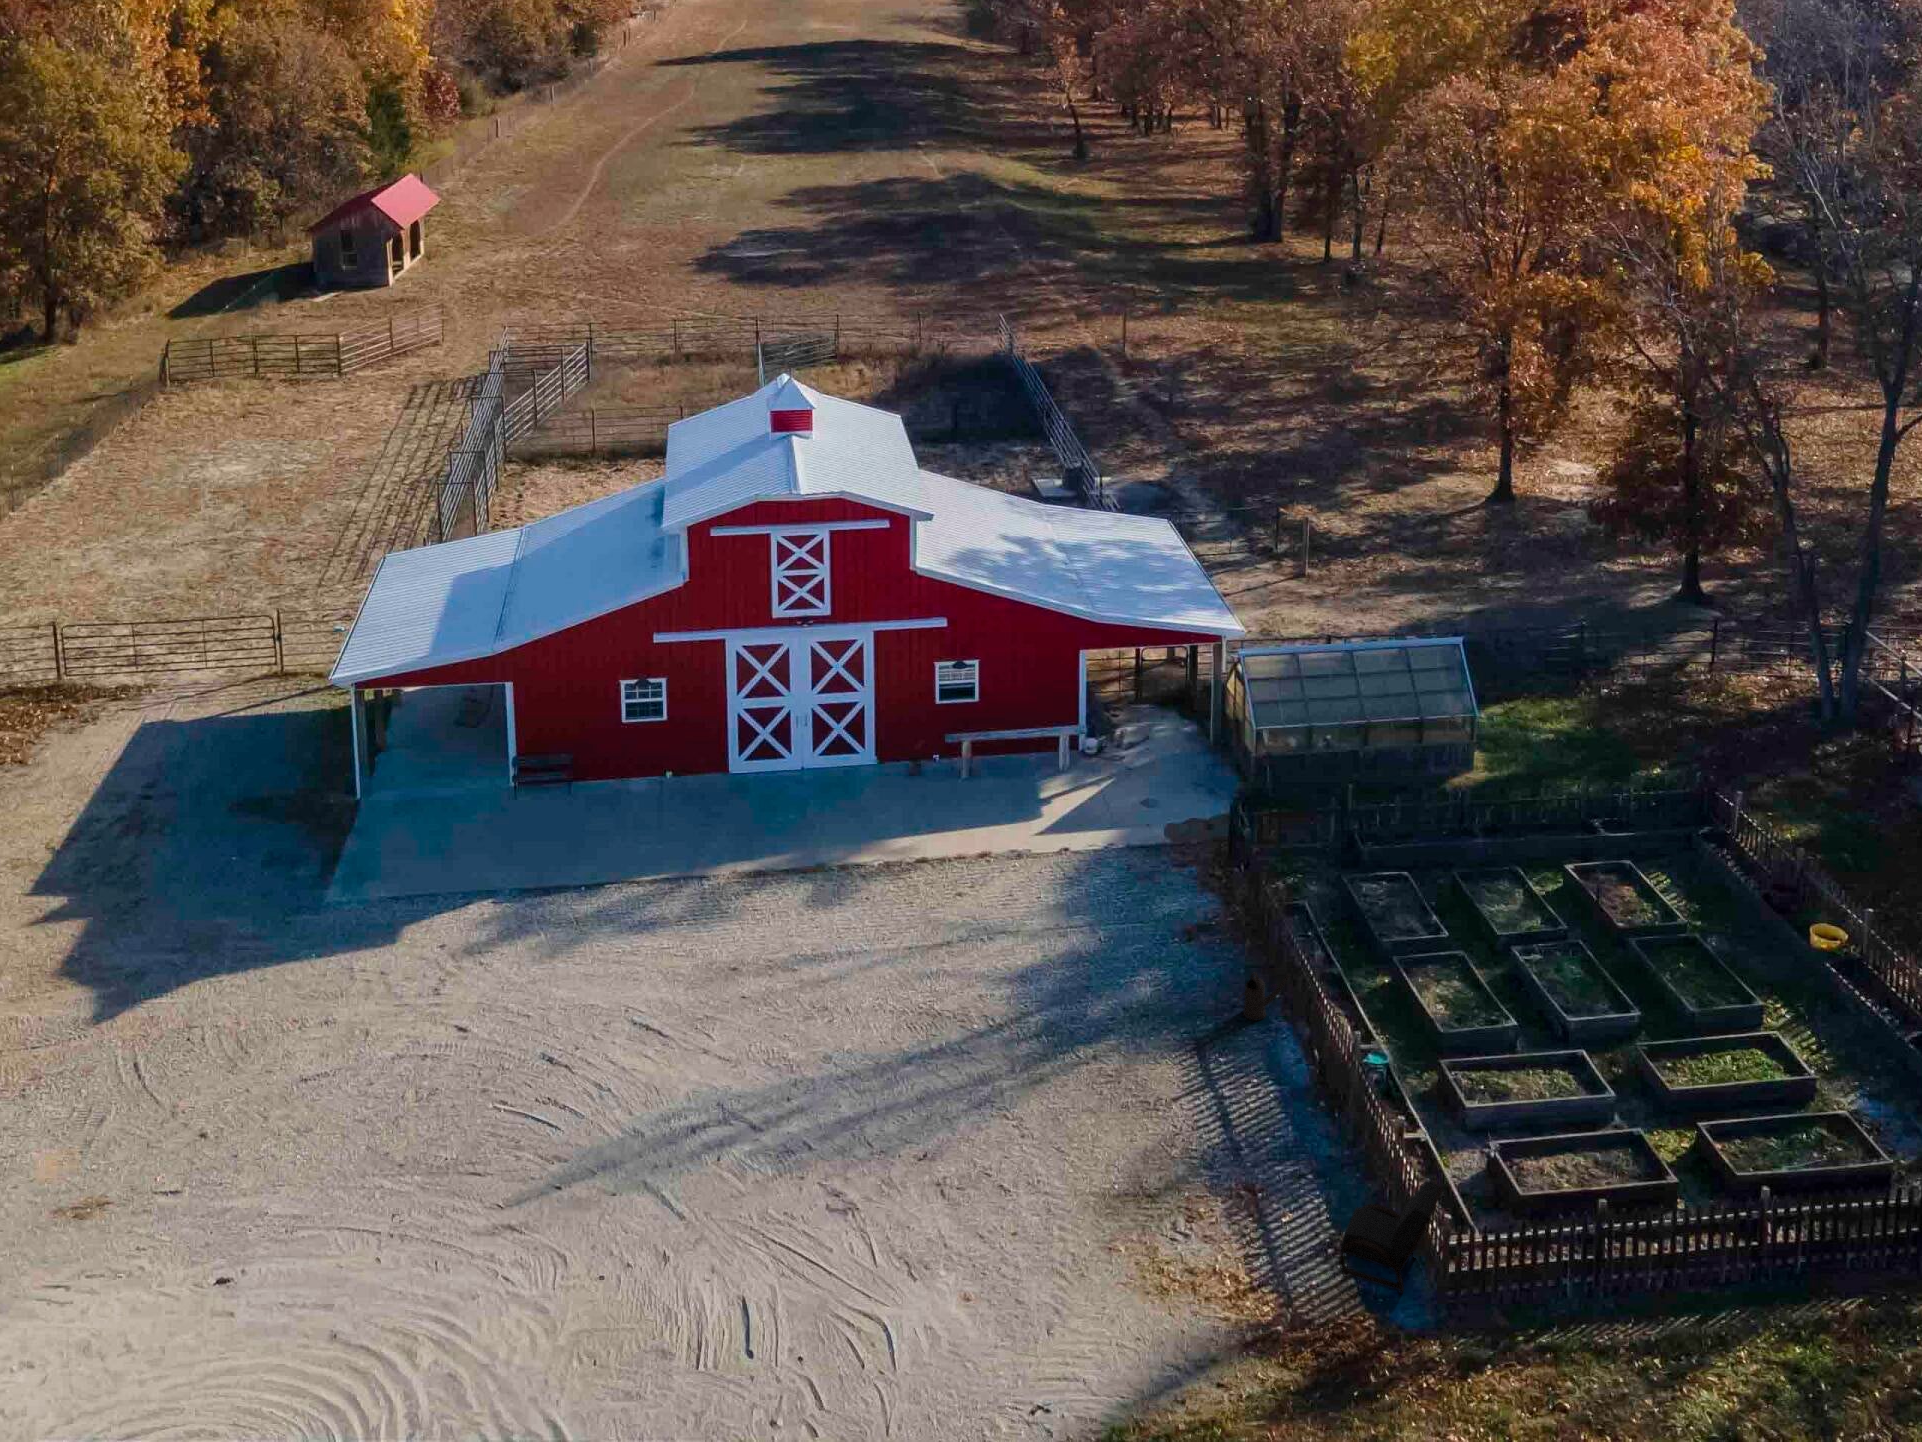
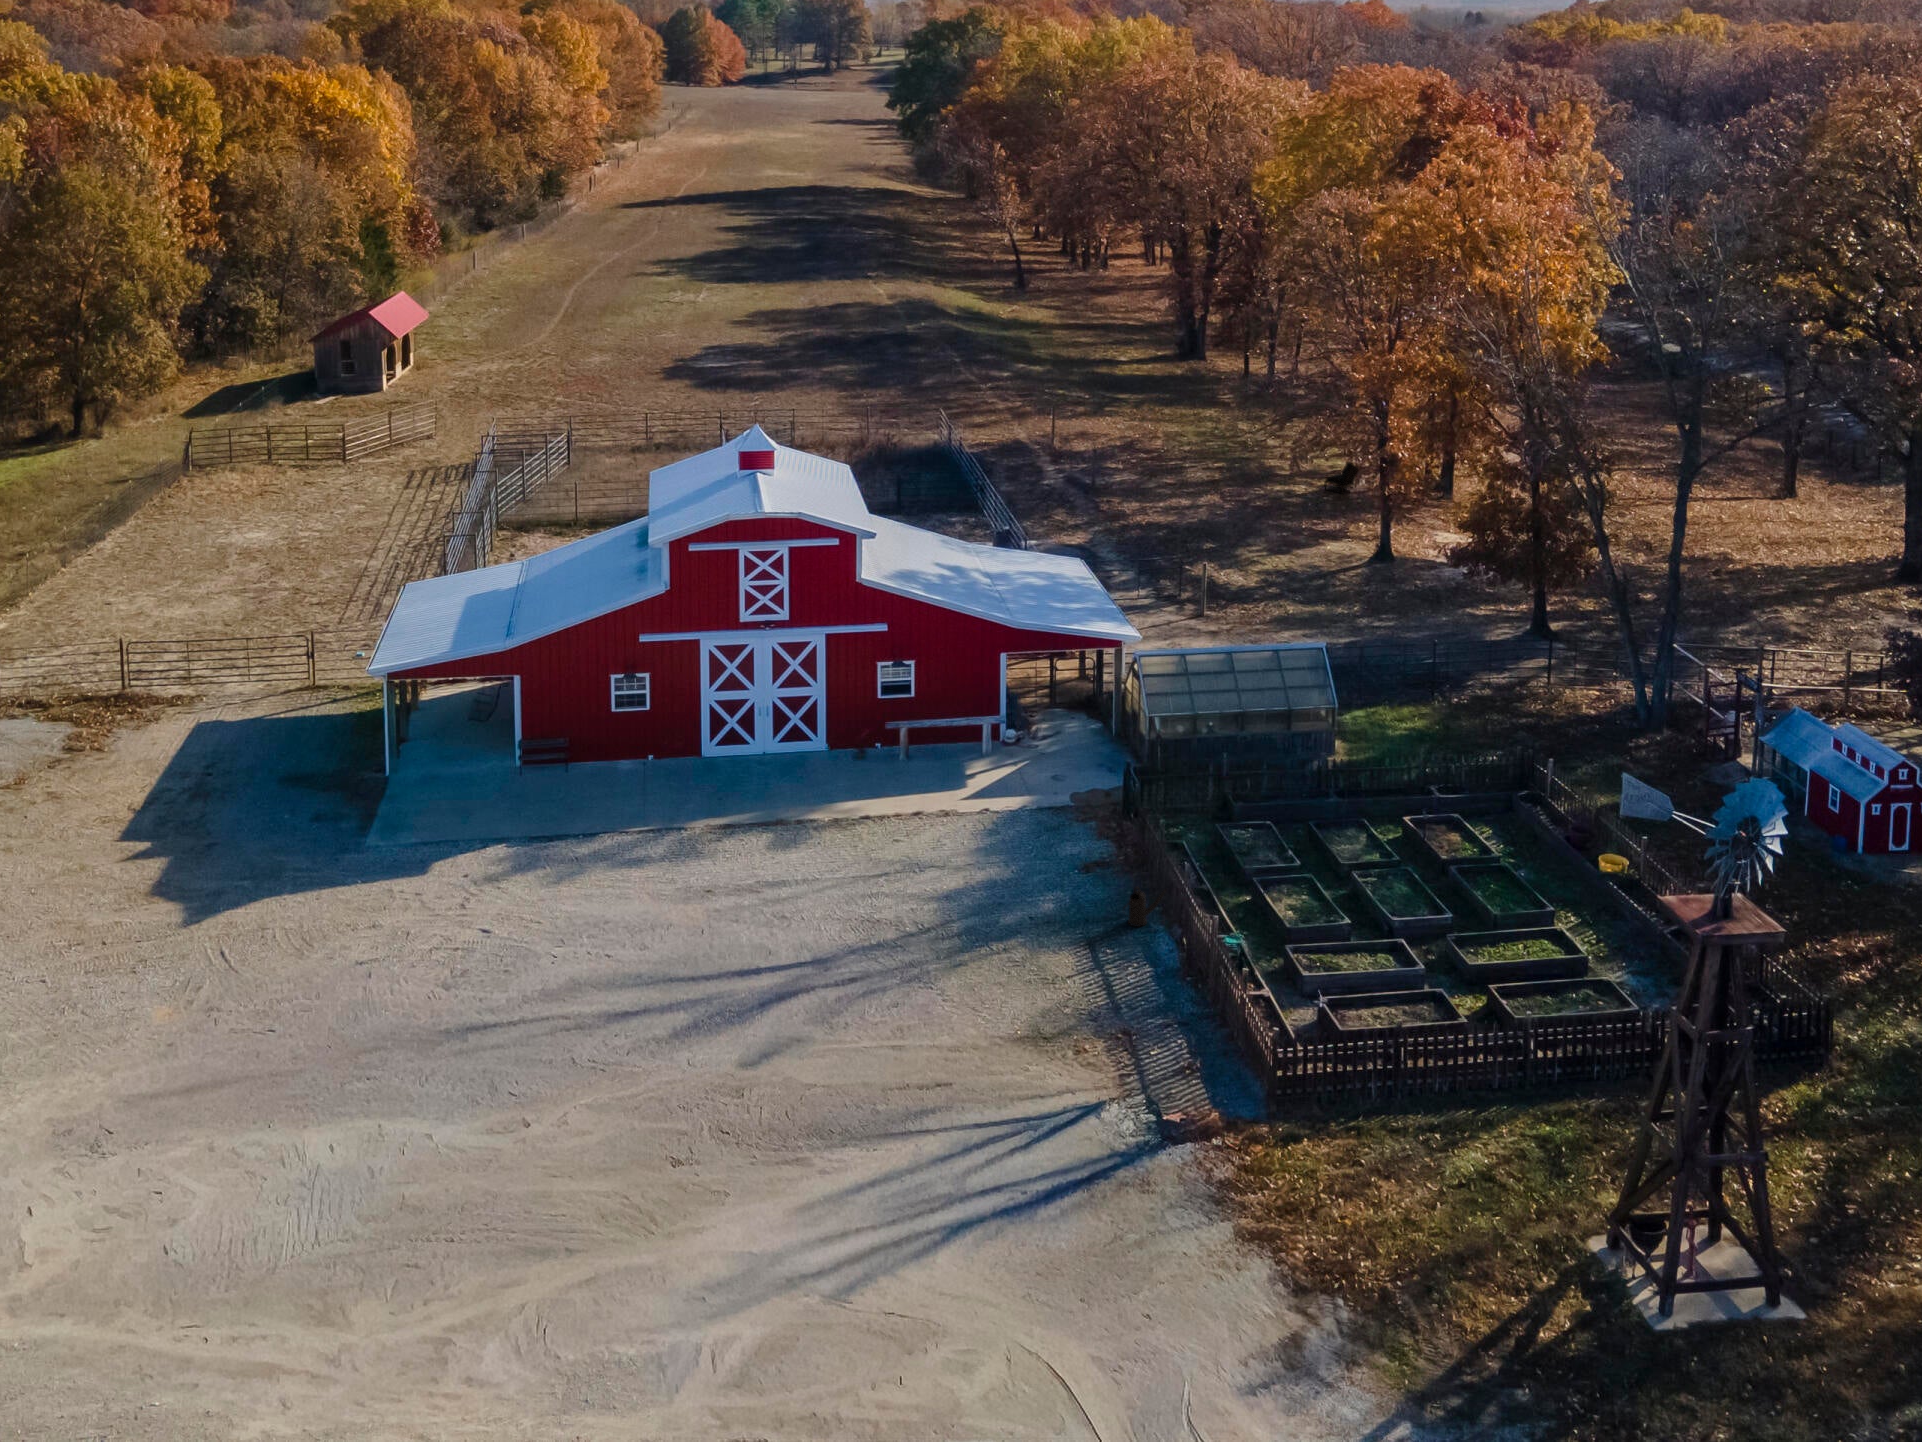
lounge chair: present [1339,1180,1443,1294] -> present [1324,462,1359,494]

